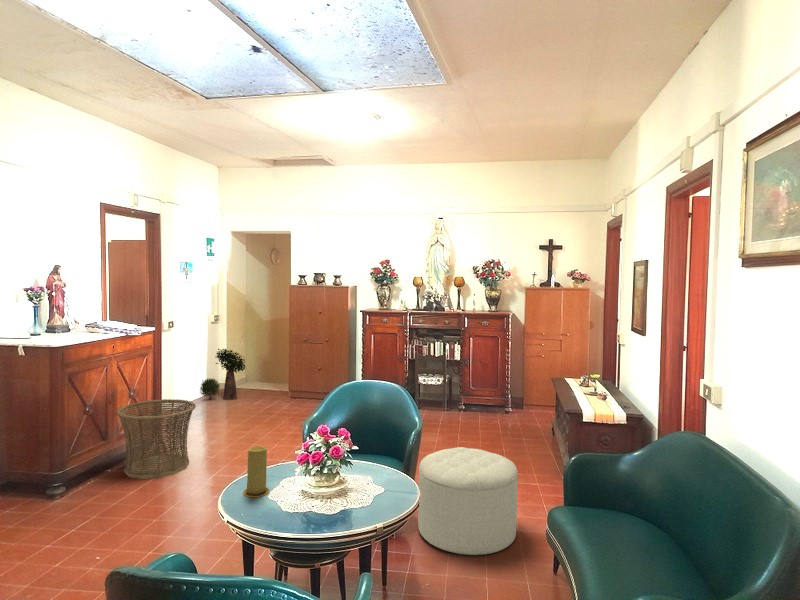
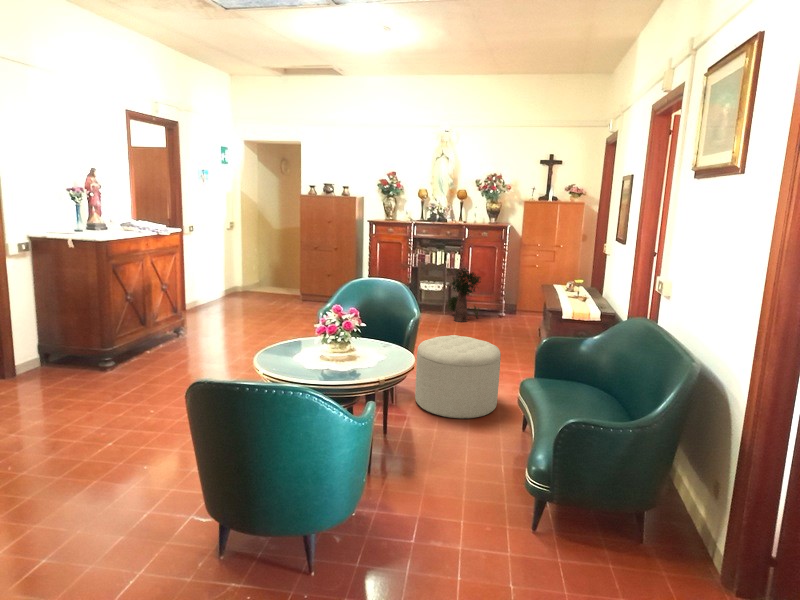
potted plant: present [200,349,245,400] -> present [448,268,481,322]
basket: present [116,399,196,479] -> none [153,293,222,359]
candle: present [243,446,269,497] -> none [273,320,294,360]

